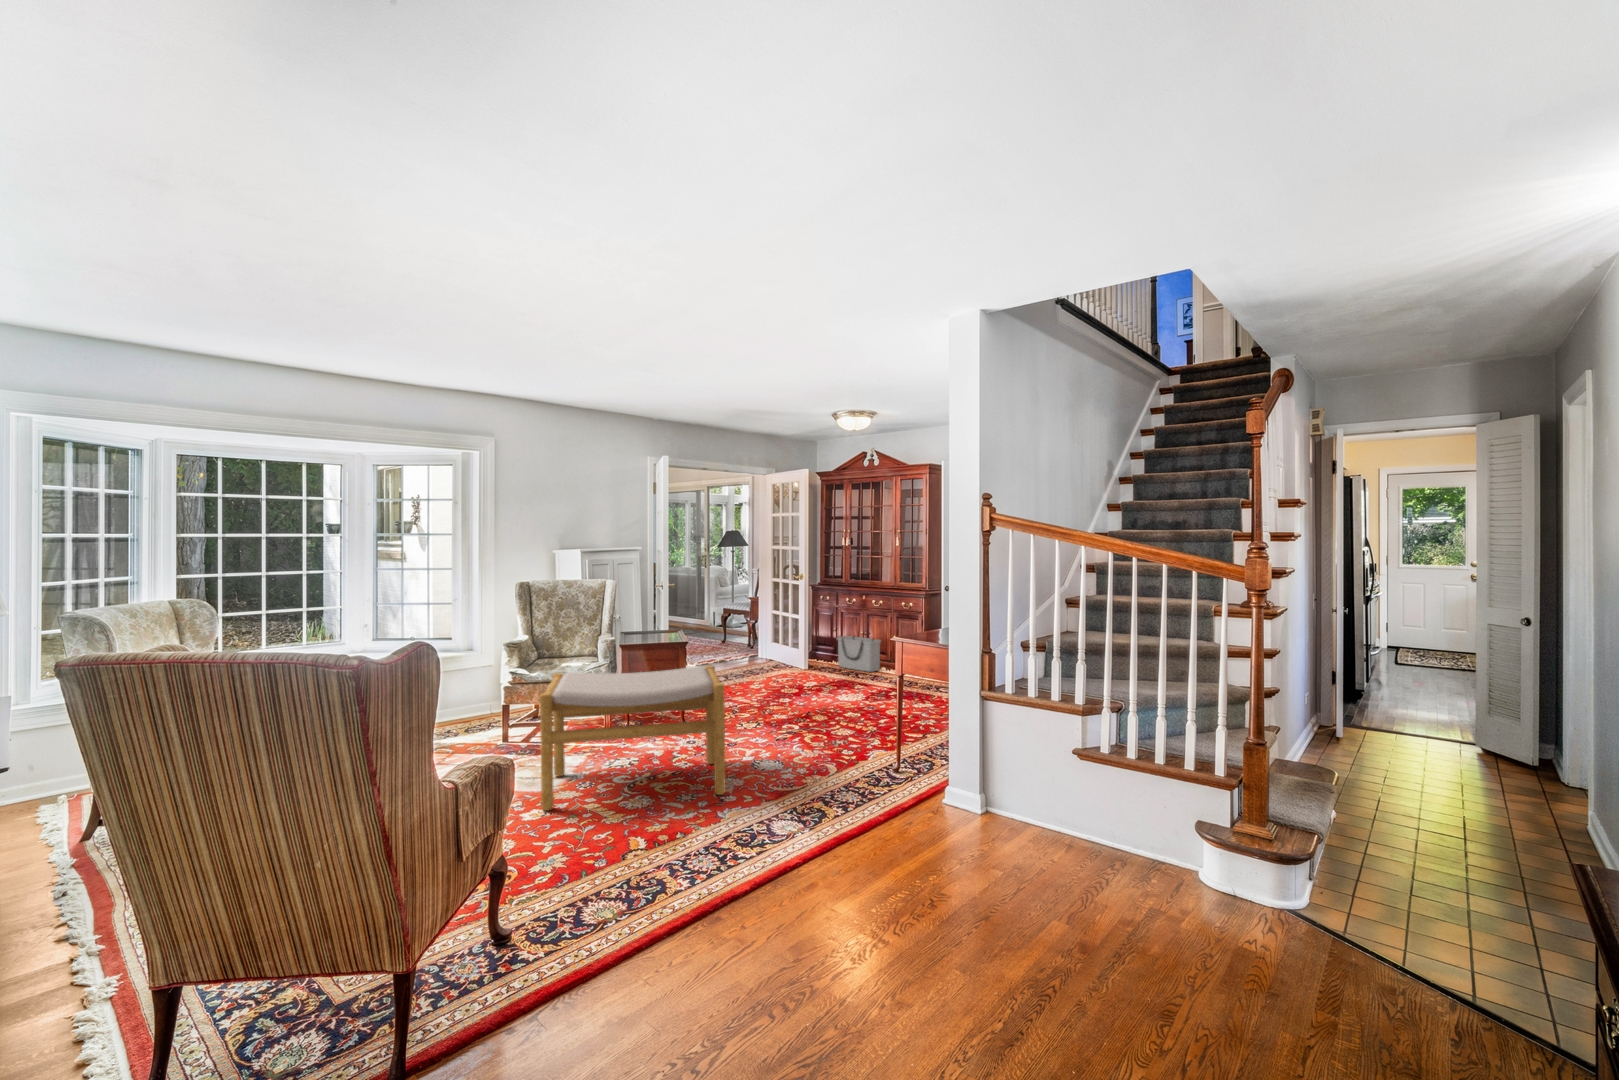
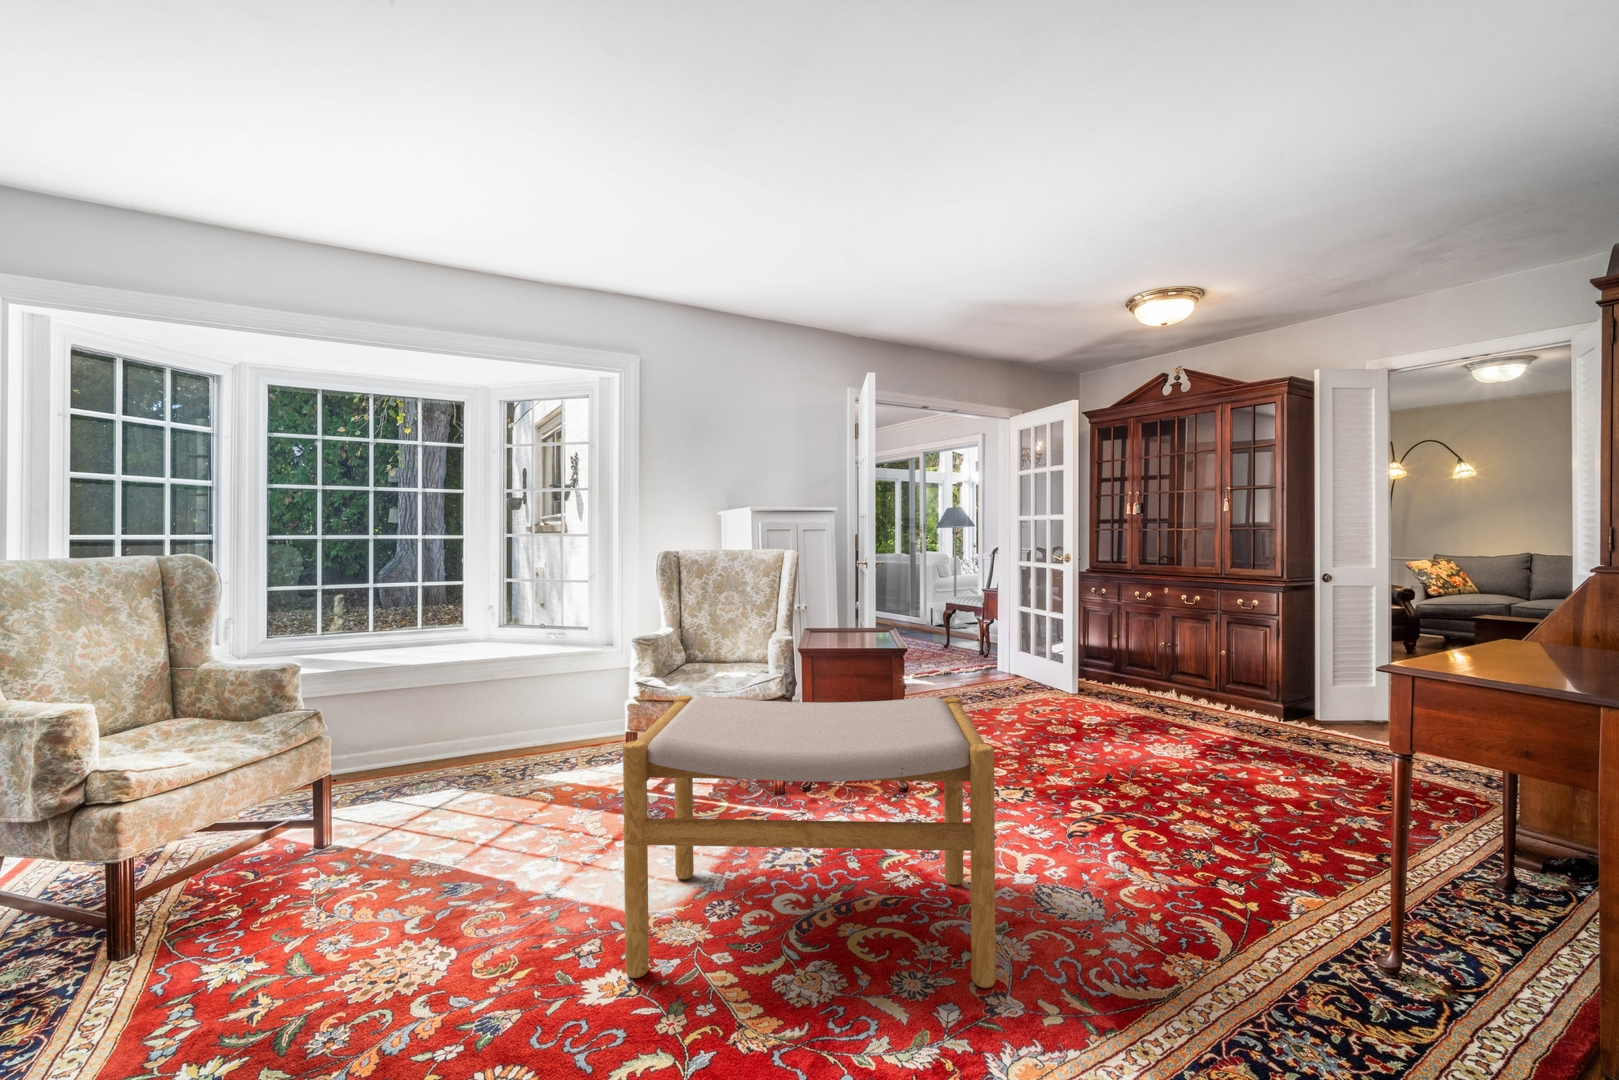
storage bin: present [837,636,881,672] -> none [1122,647,1200,705]

